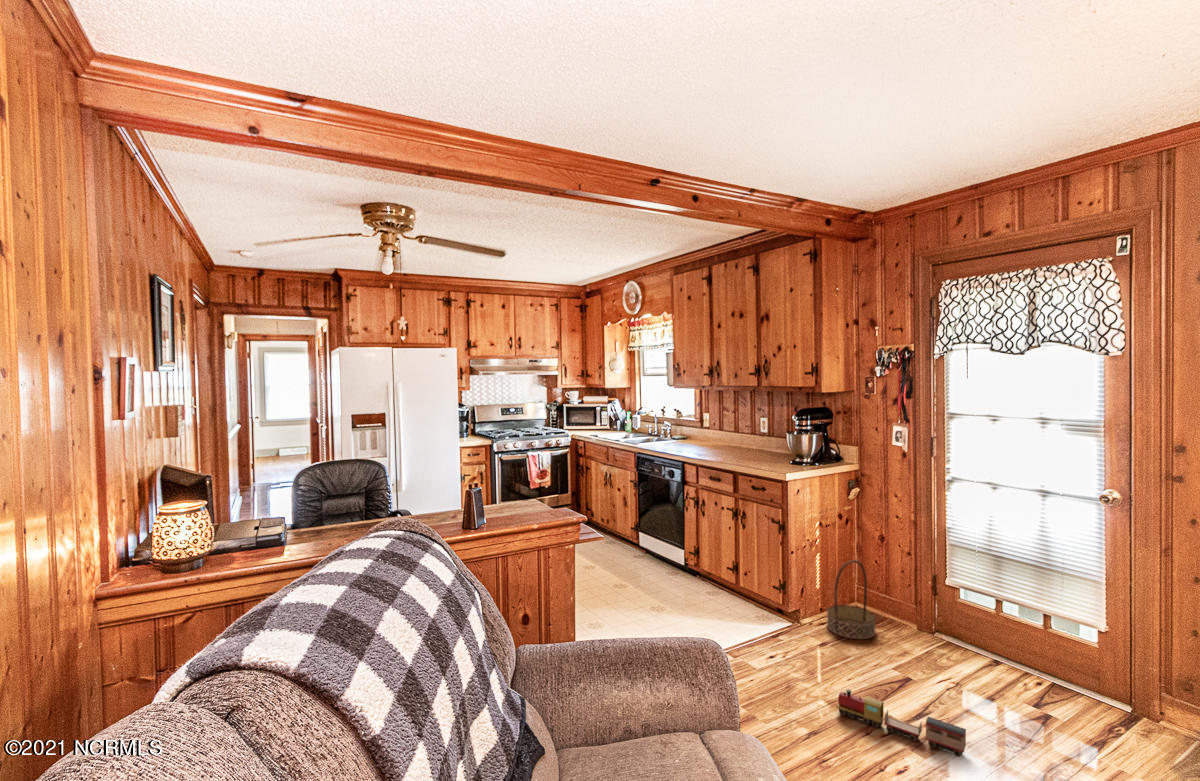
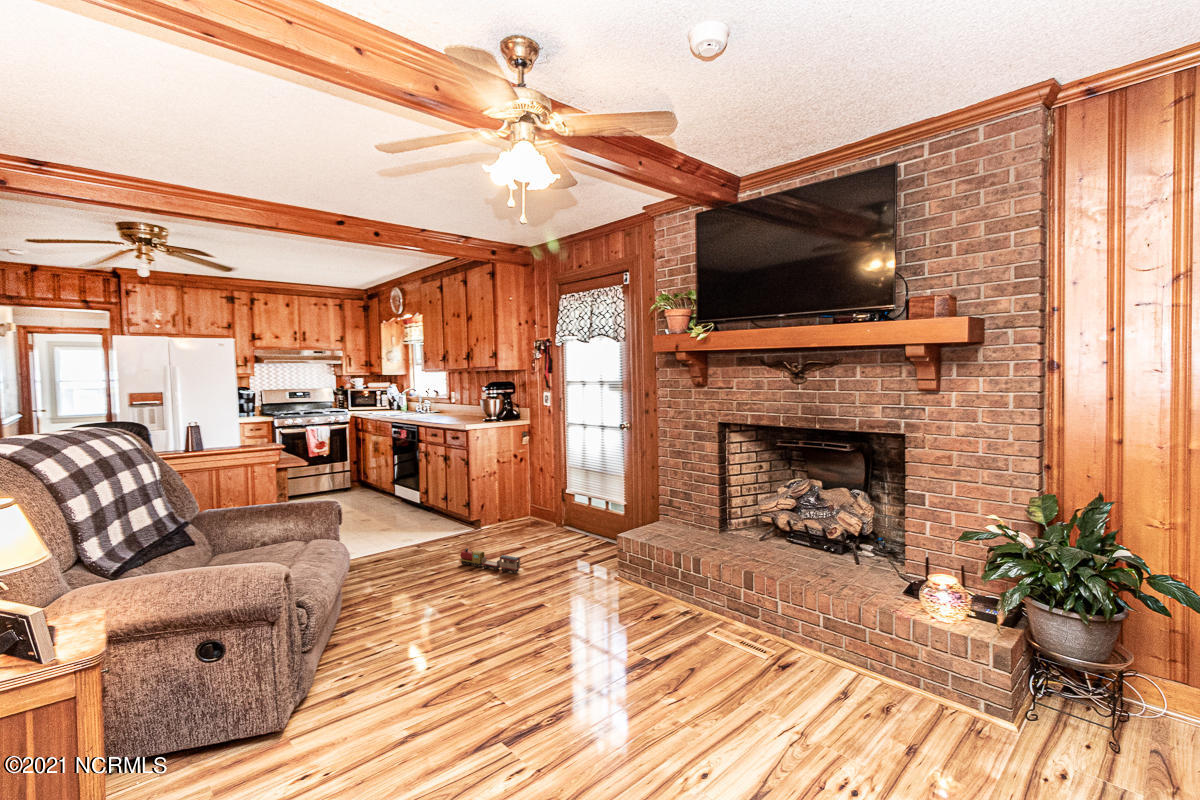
basket: present [827,560,875,639] -> none [496,481,527,532]

